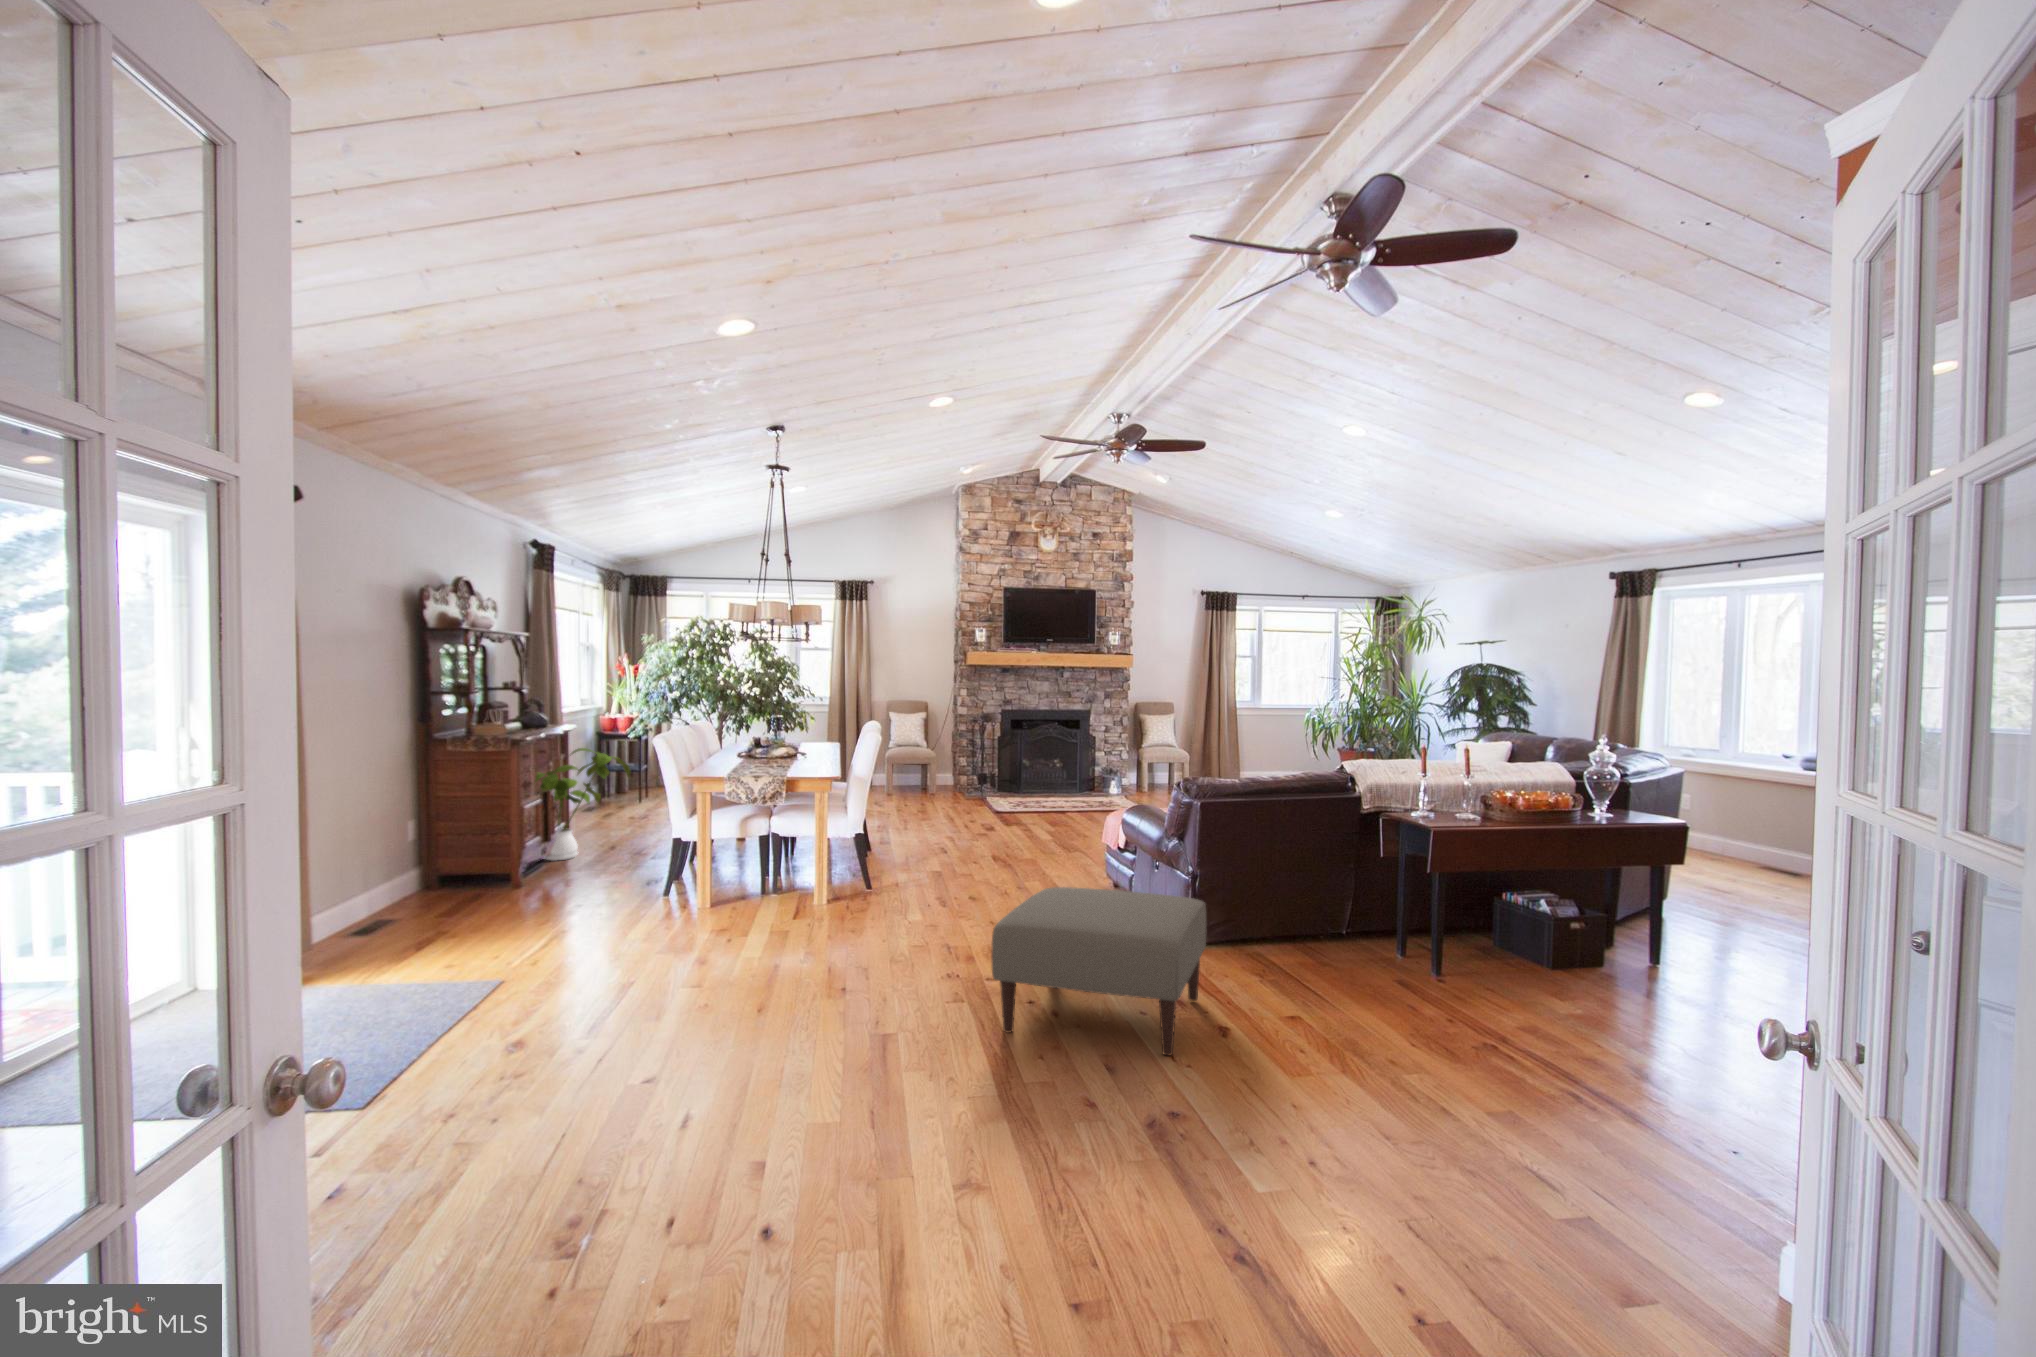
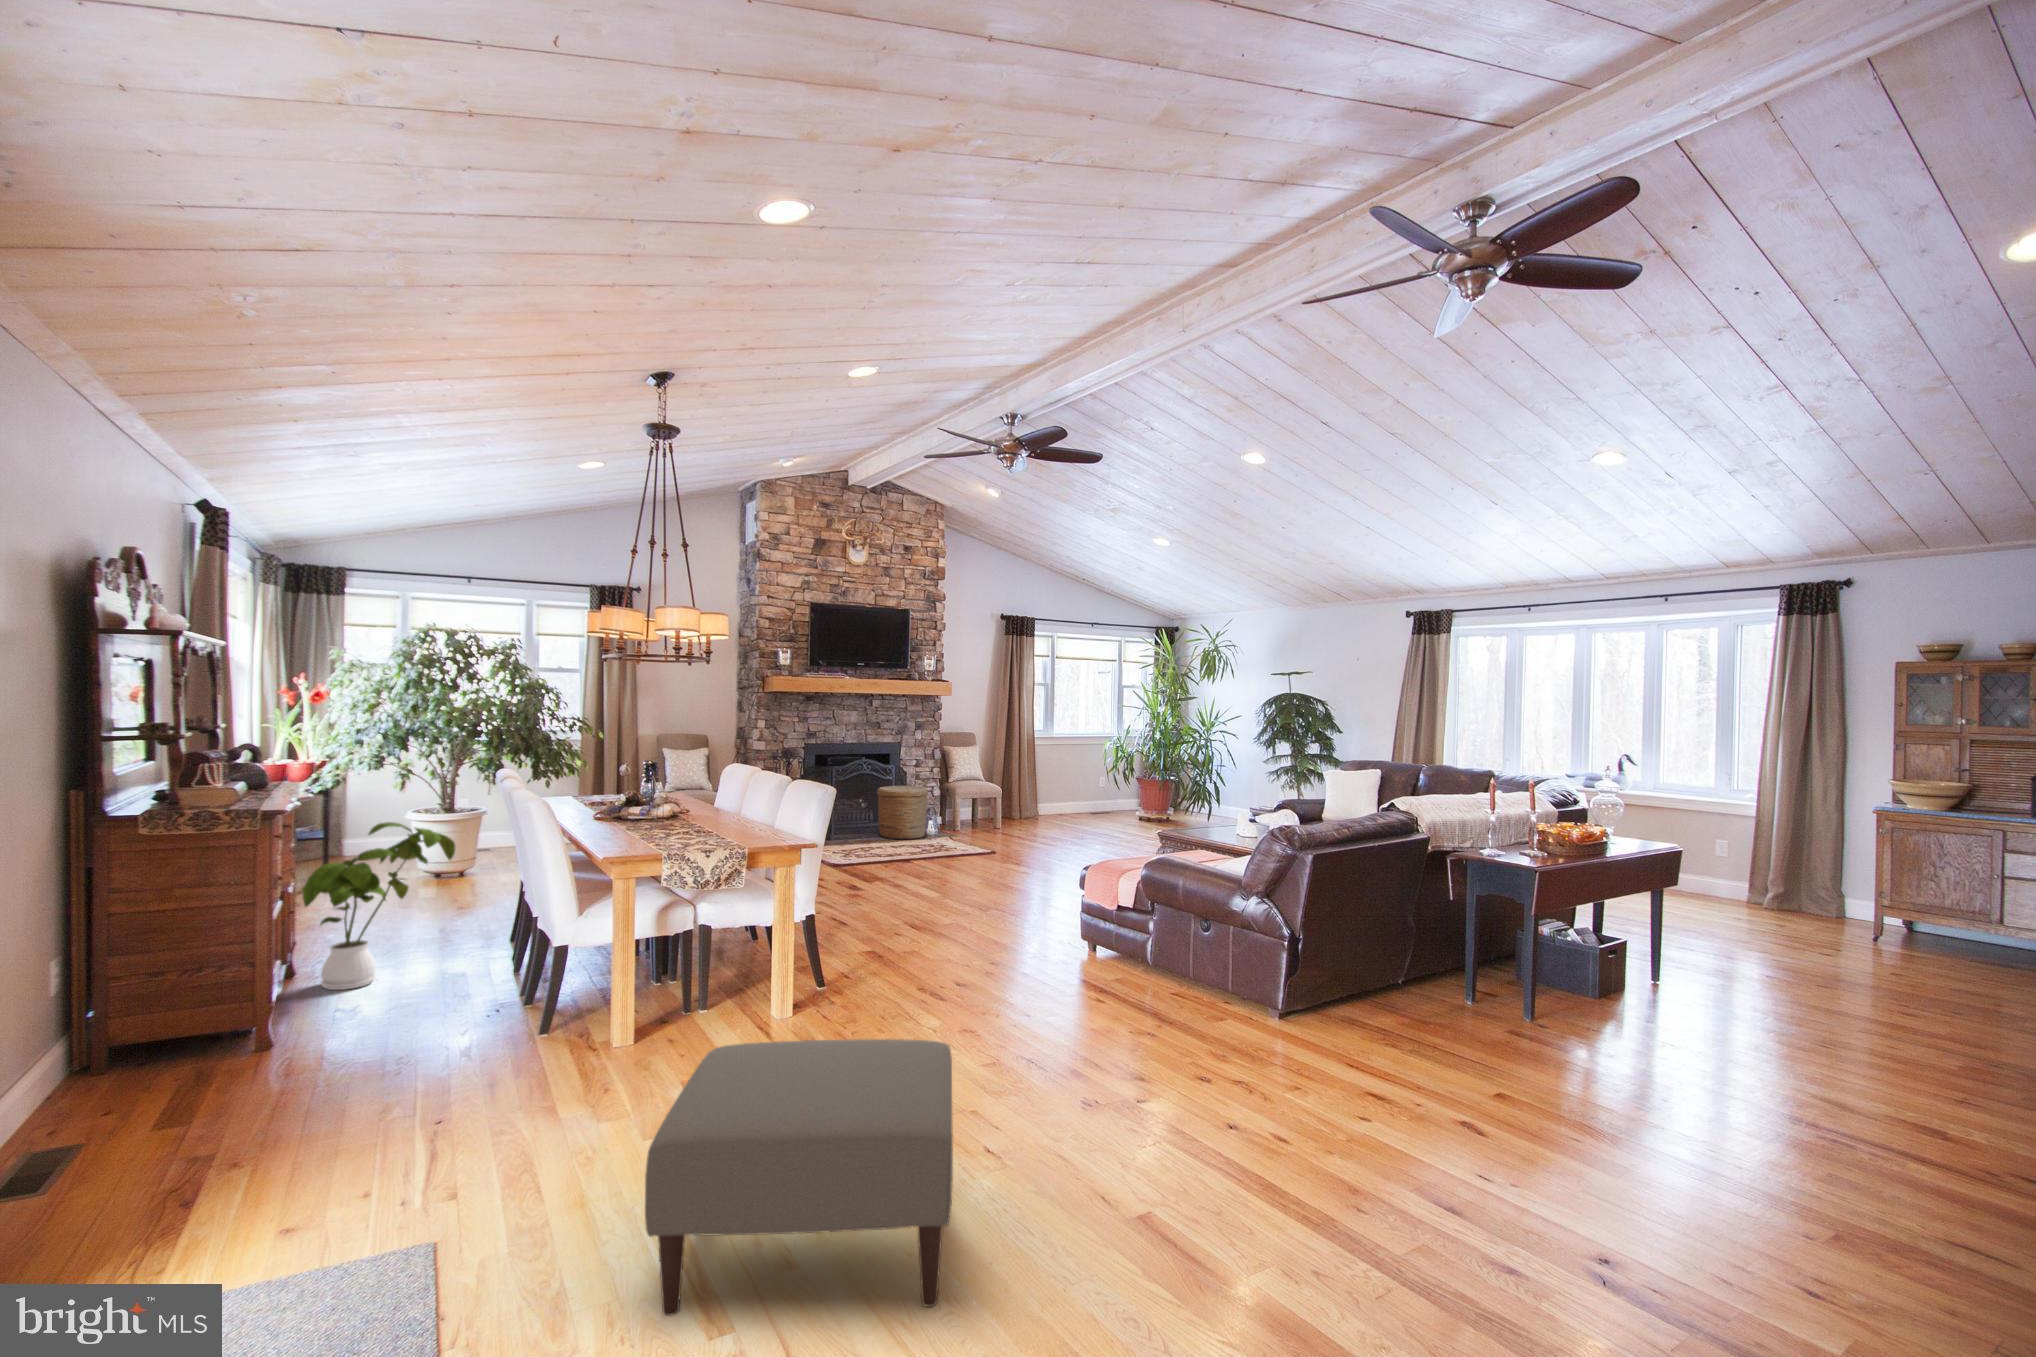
woven basket: none [1063,747,1107,794] -> present [877,786,928,840]
ottoman: present [992,887,1206,1056] -> present [645,1039,953,1316]

